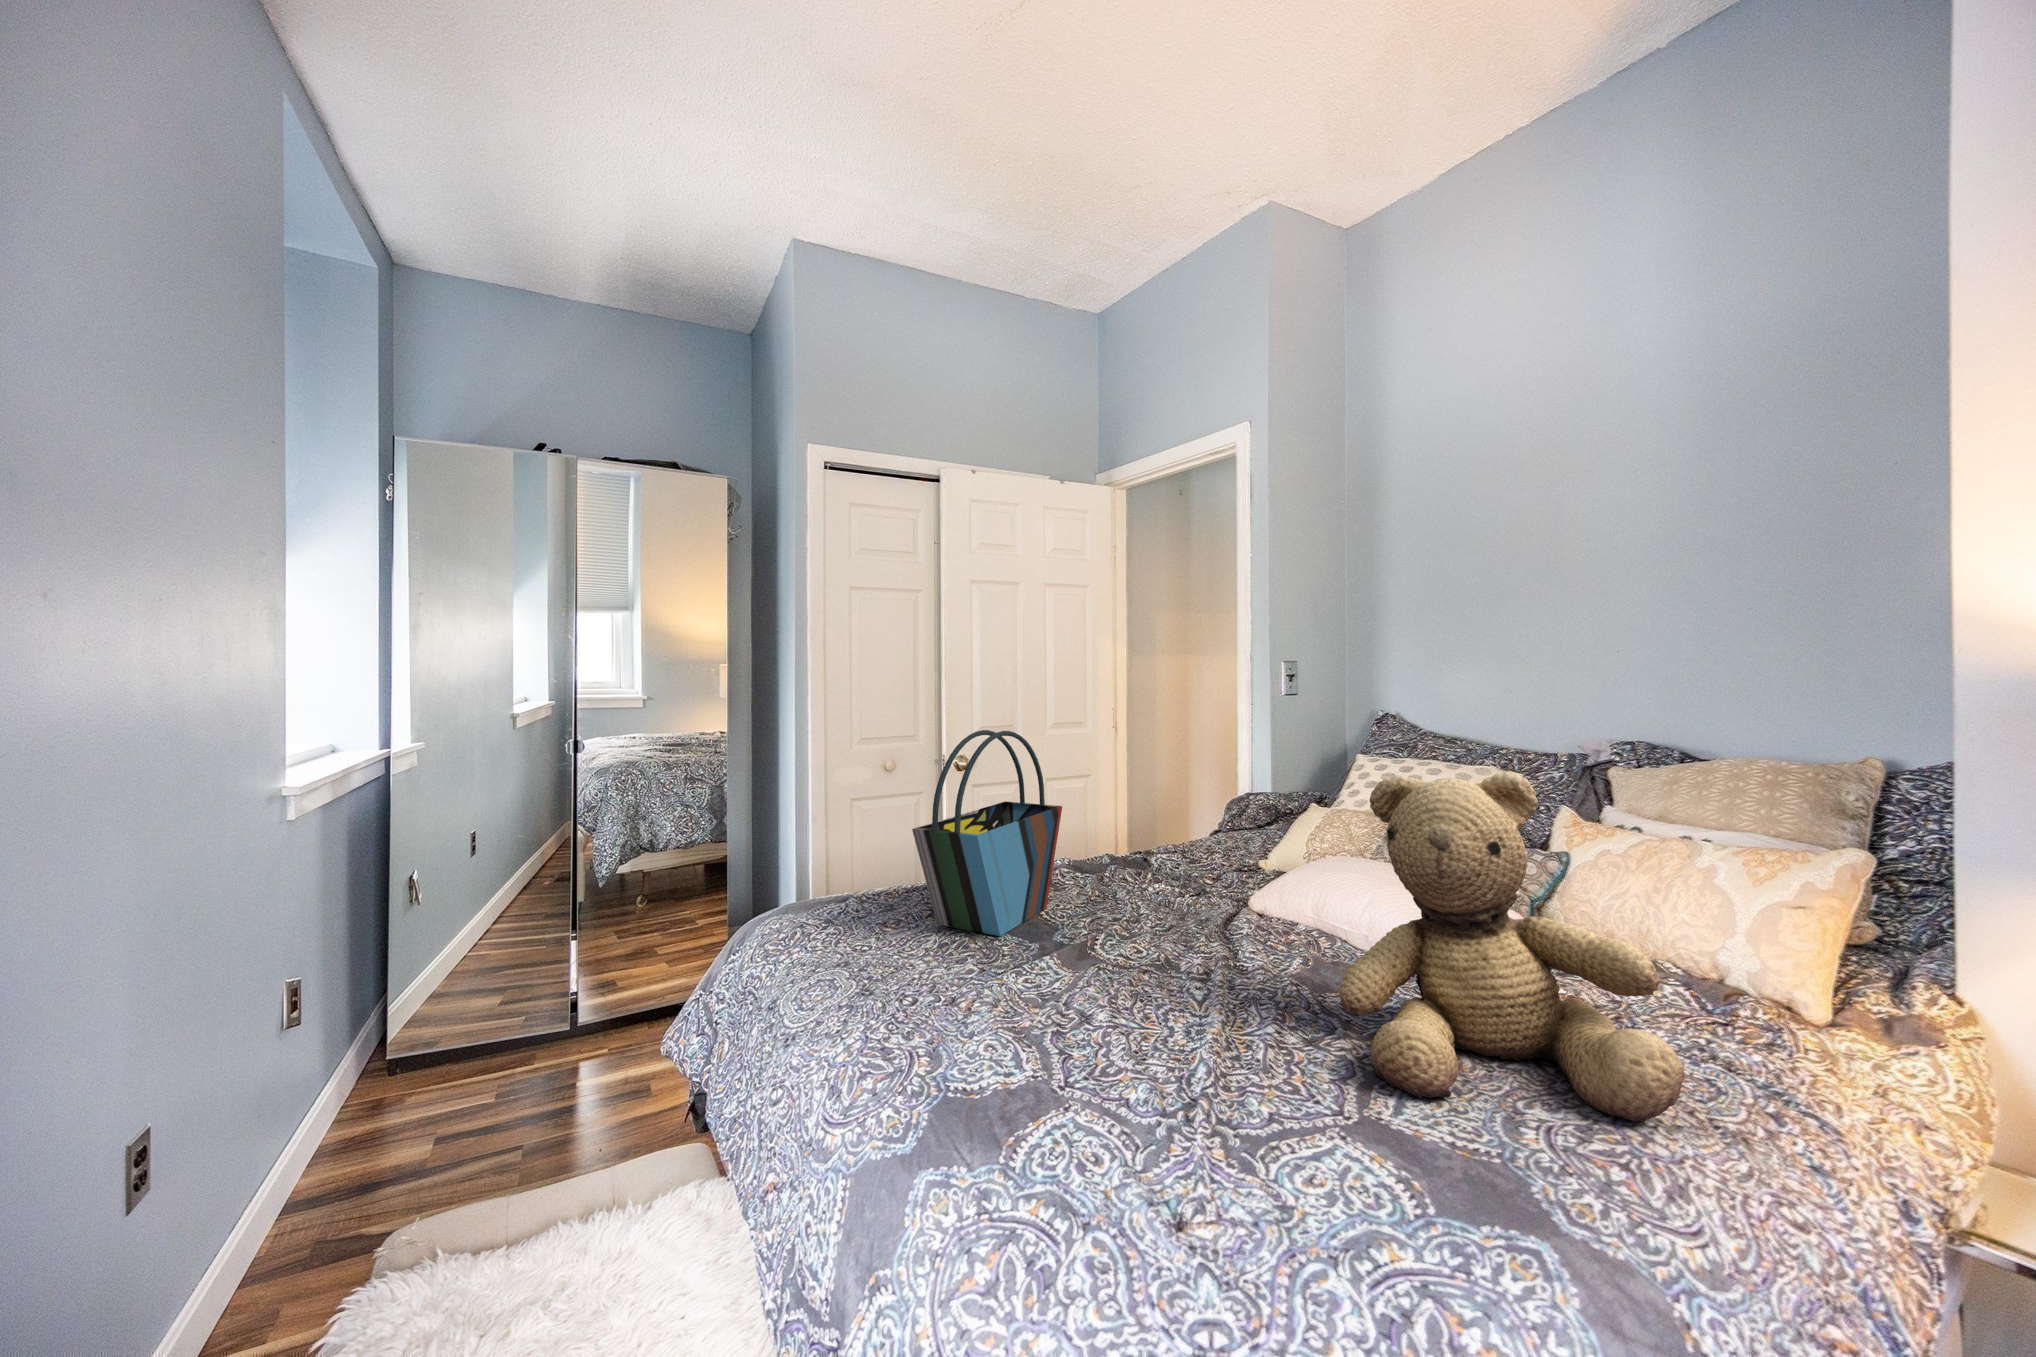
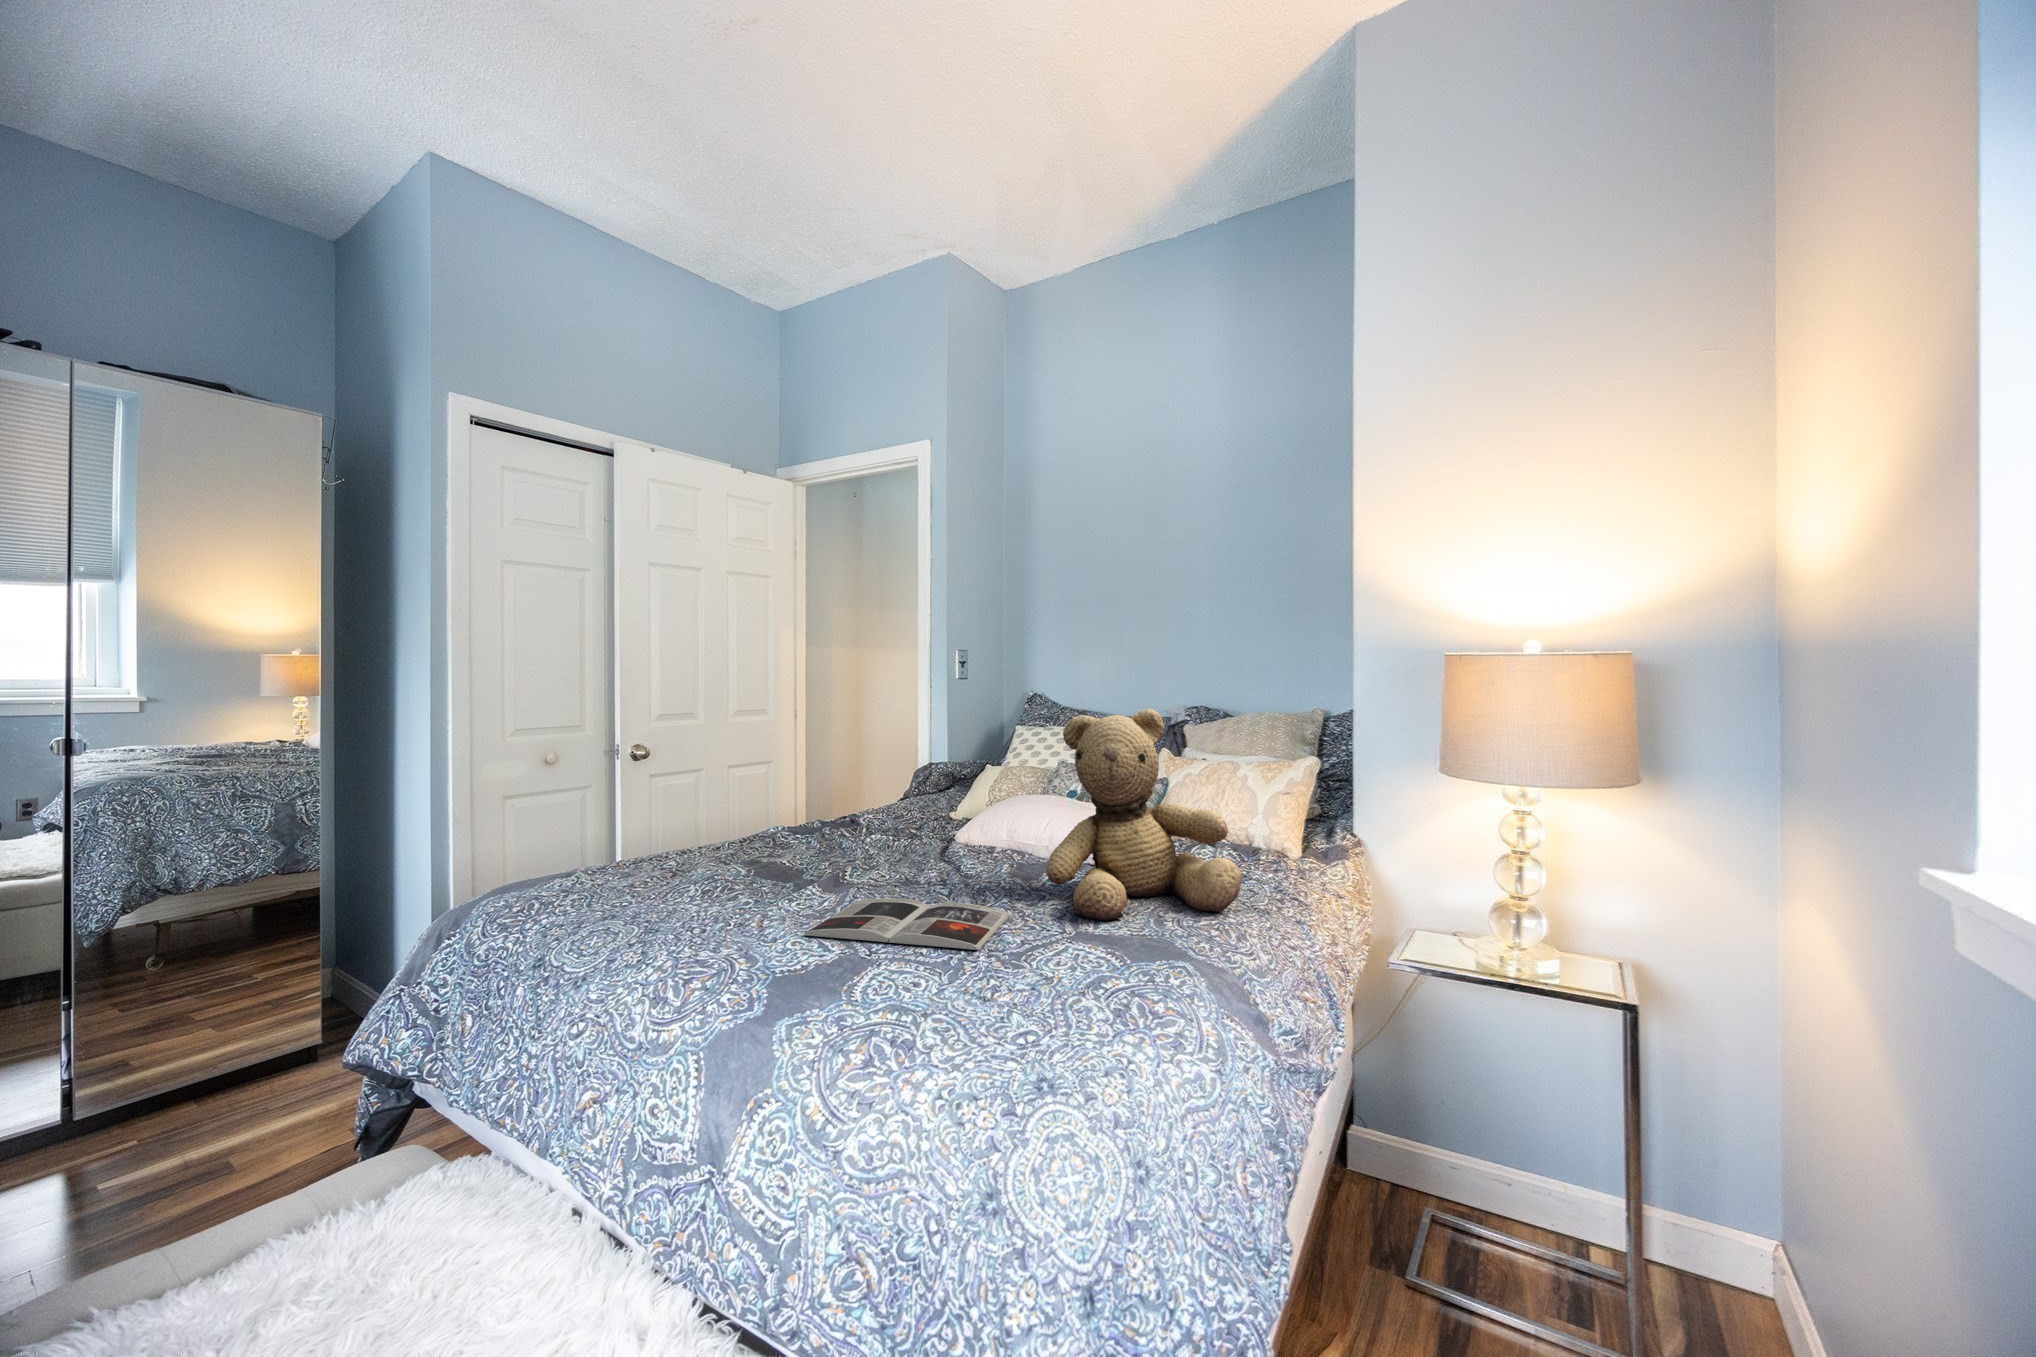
tote bag: present [912,730,1062,936] -> none [669,698,796,880]
magazine: none [1005,989,1275,1115] -> present [804,898,1010,950]

